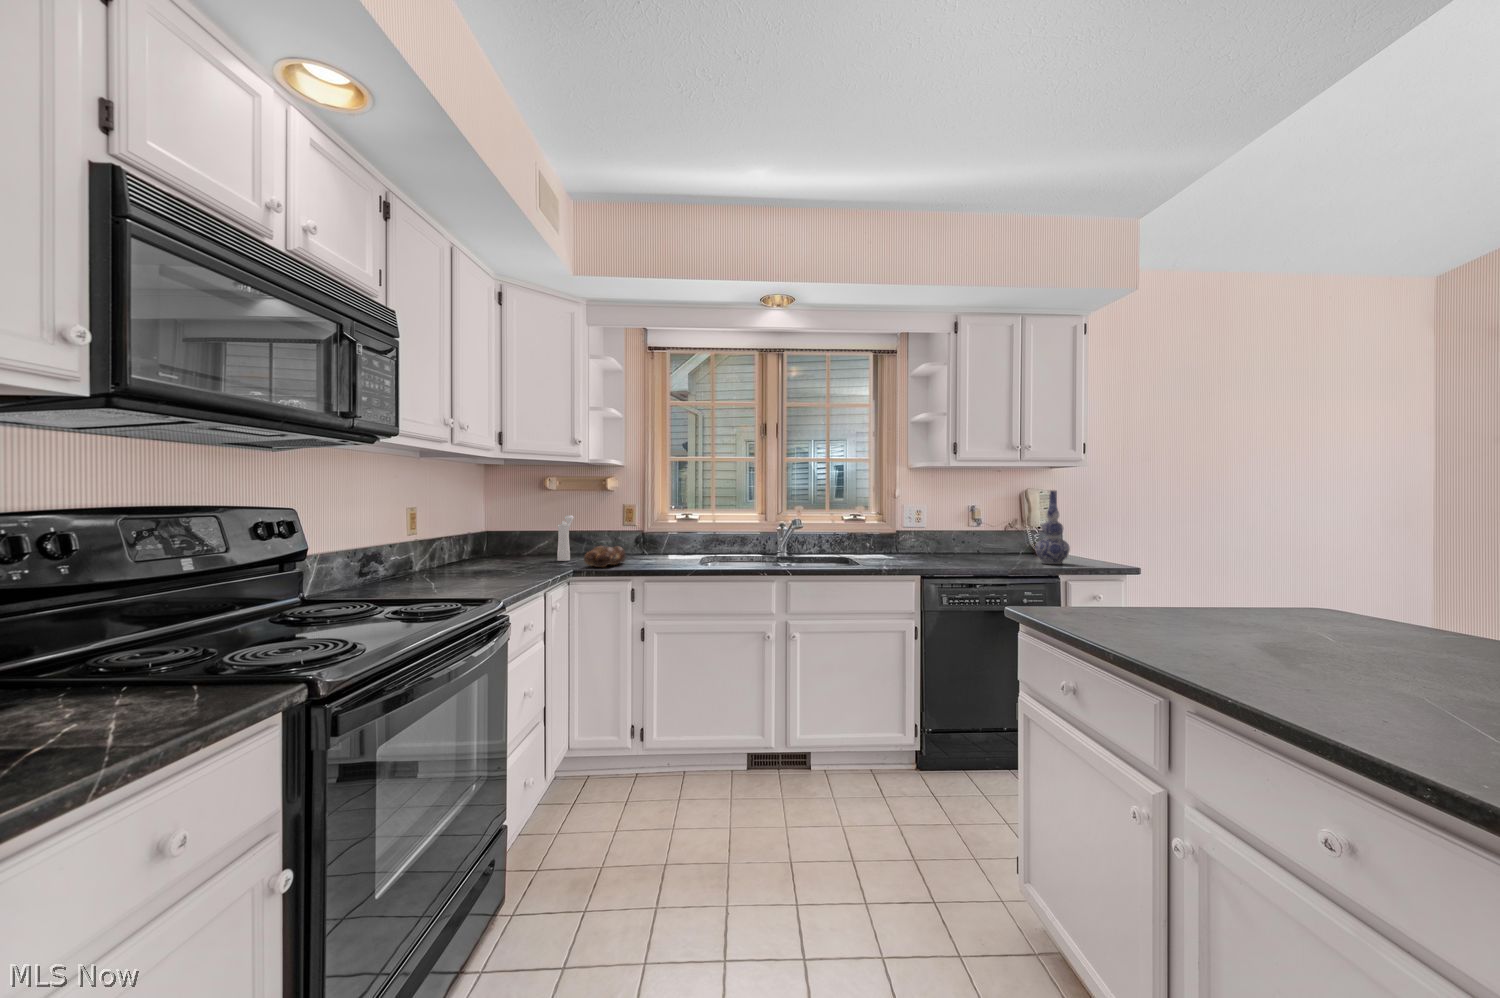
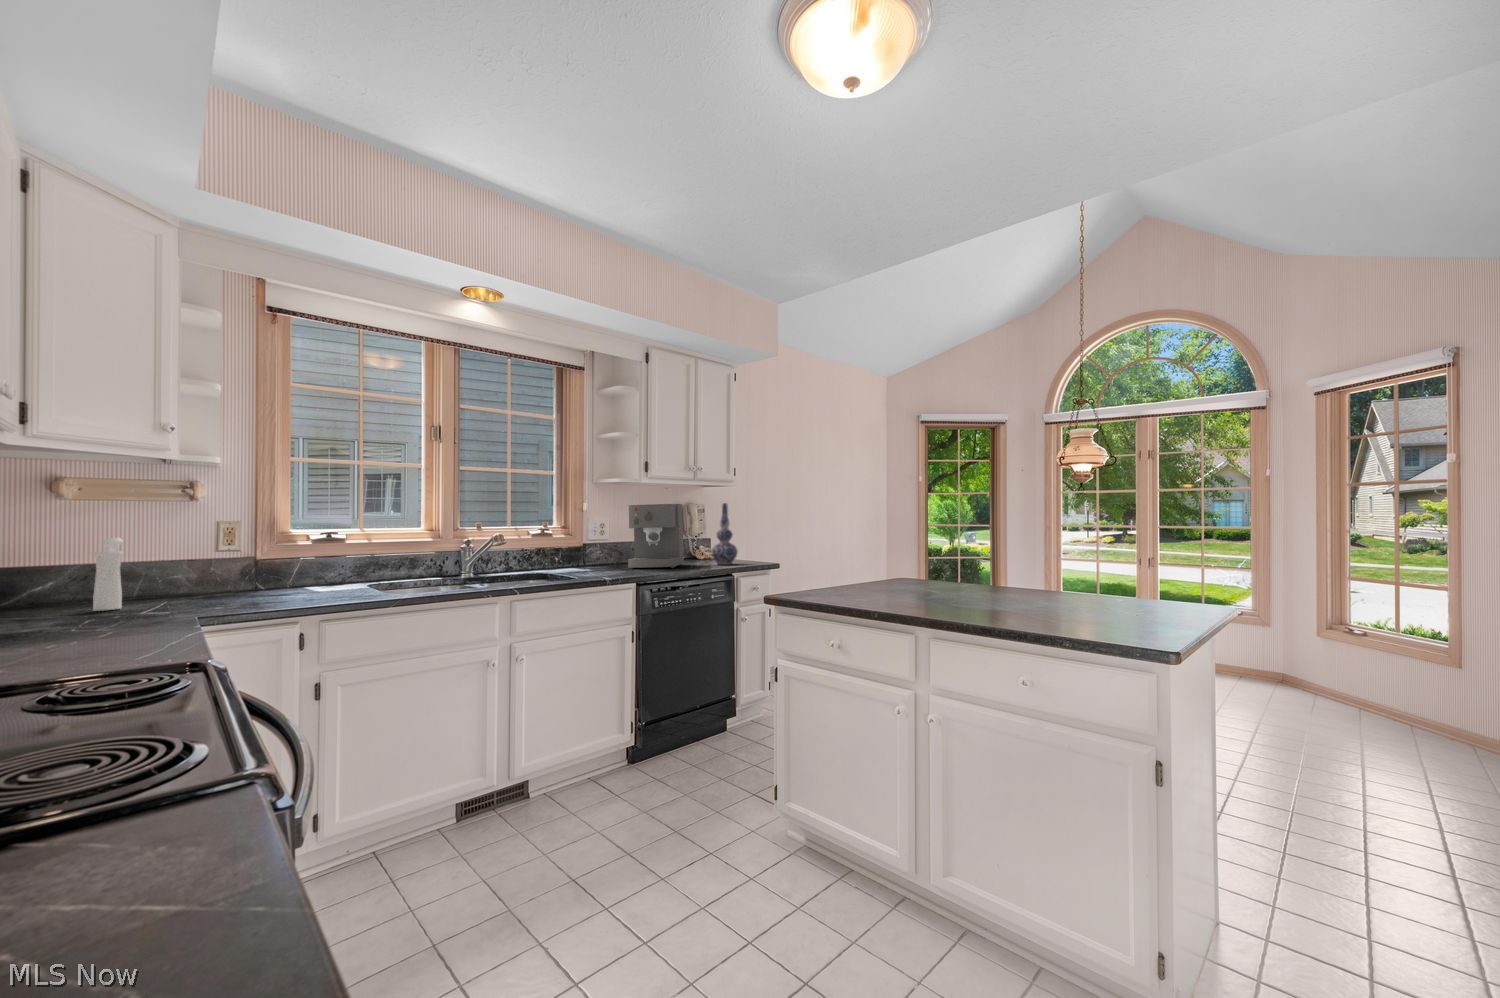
coffee maker: none [932,491,1002,563] -> present [628,504,684,569]
bread loaf: present [584,546,626,567] -> none [181,578,256,610]

